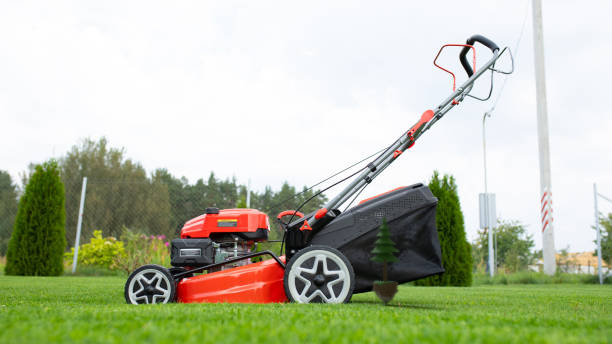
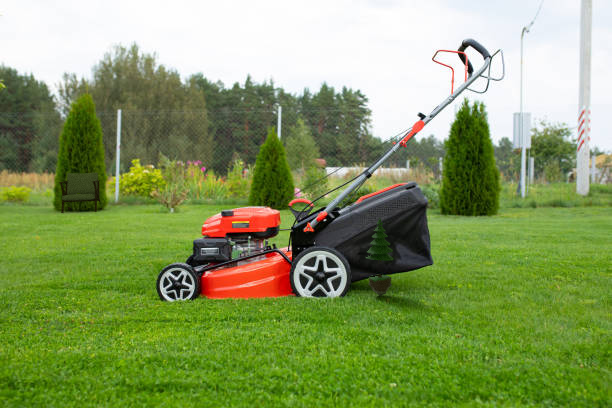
lounge chair: none [10,236,58,277] -> present [59,173,102,213]

